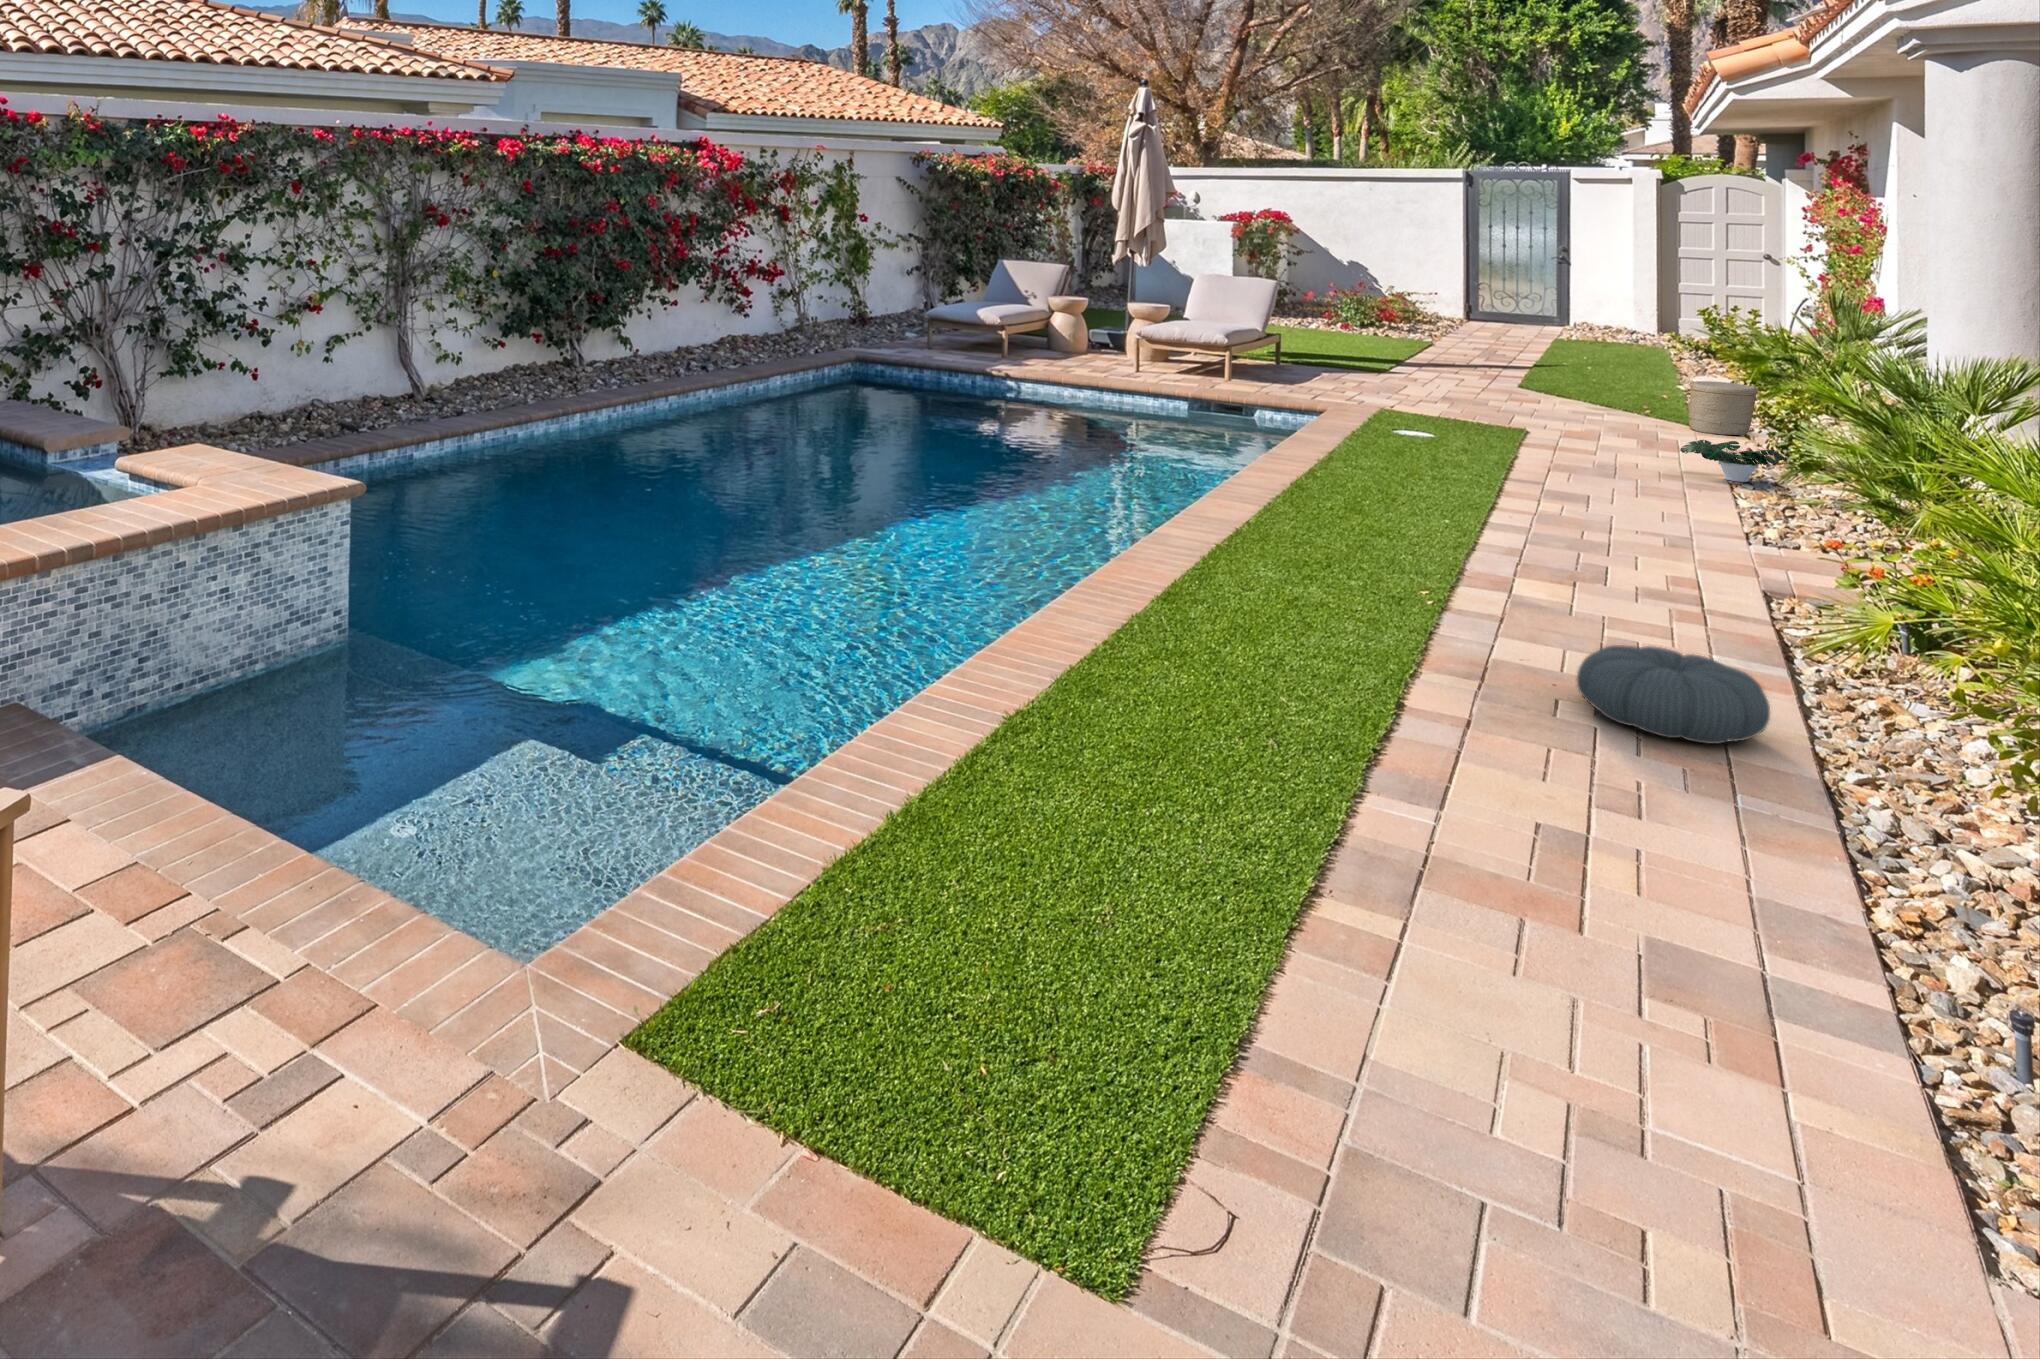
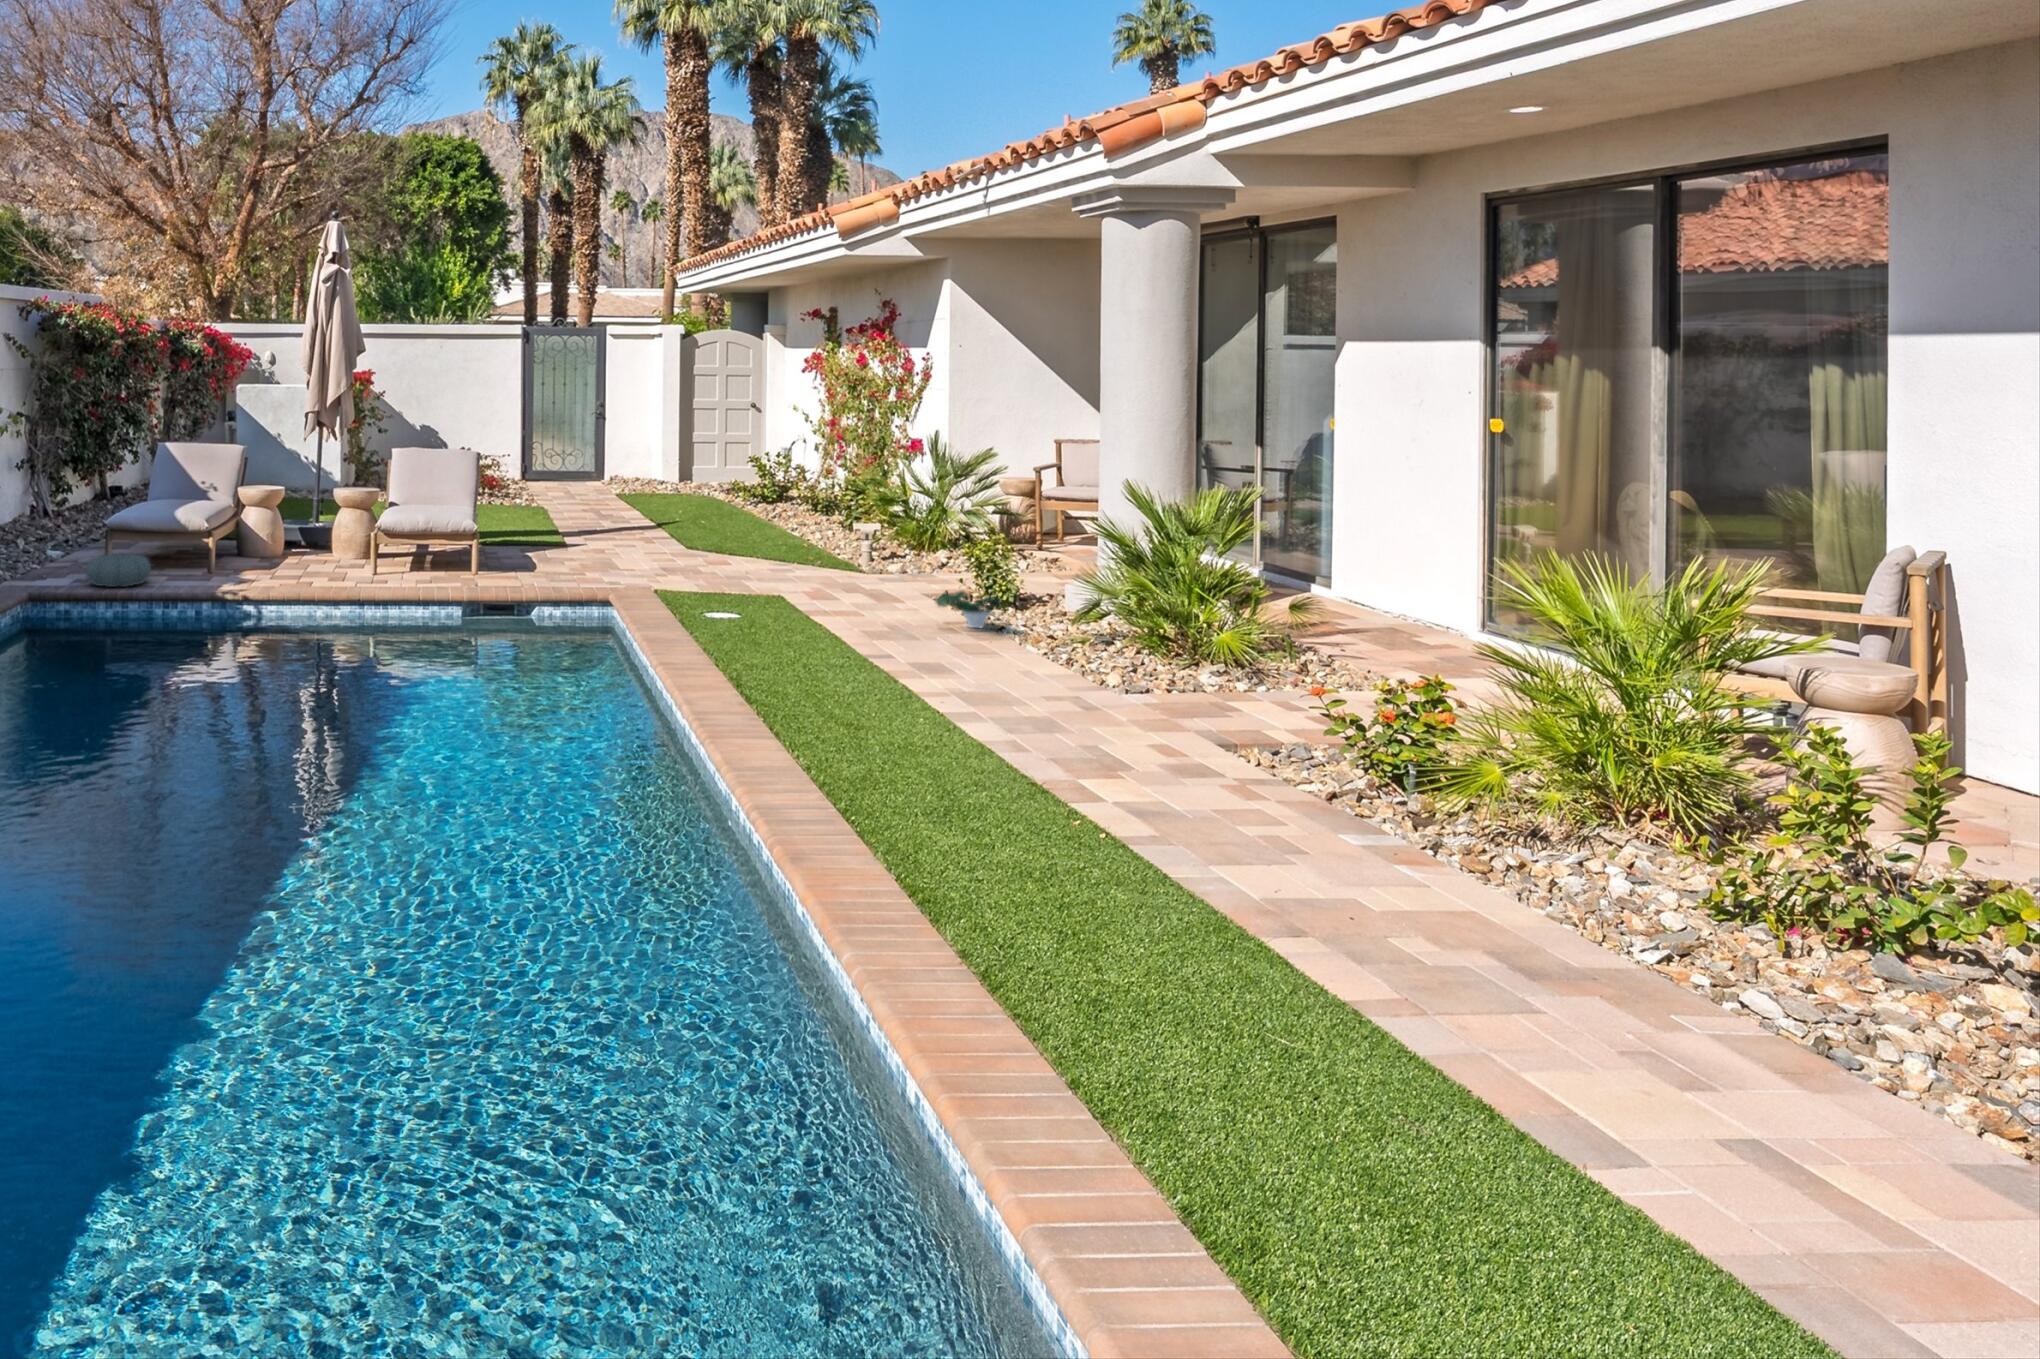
woven basket: present [1689,381,1758,435] -> none [858,531,905,580]
pouf: present [1577,645,1770,744] -> present [86,554,151,587]

